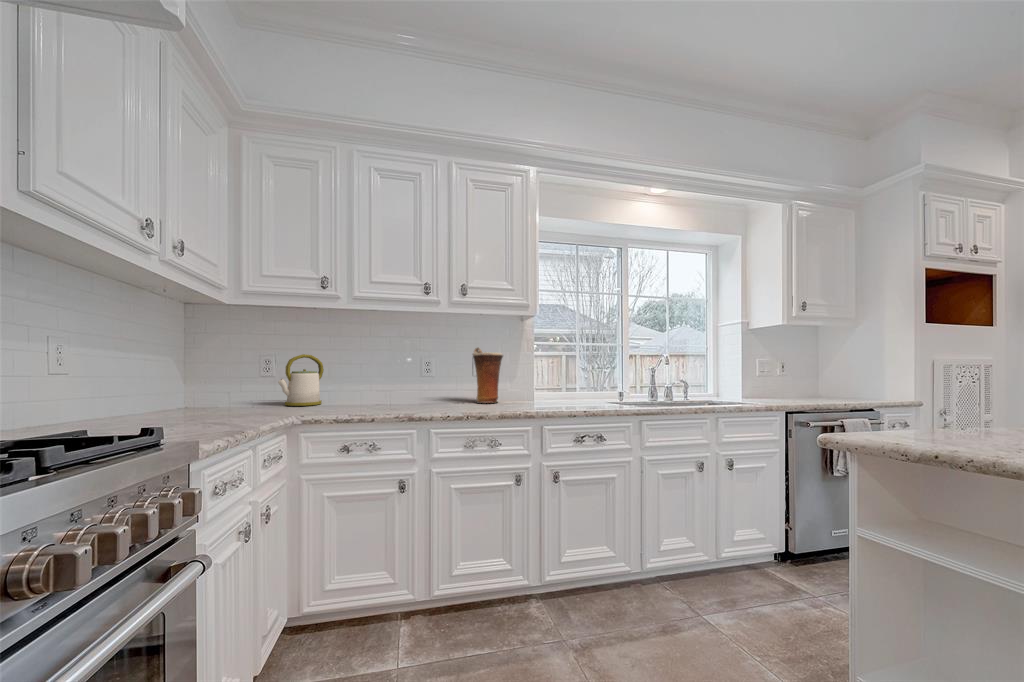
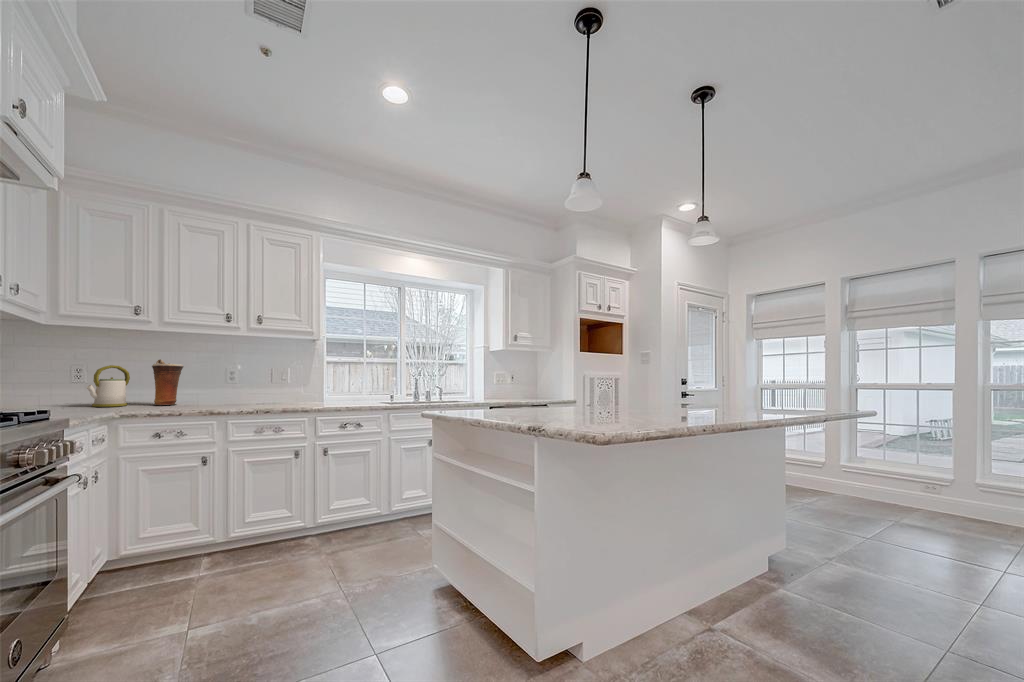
vase: present [473,348,503,403] -> present [152,359,184,405]

